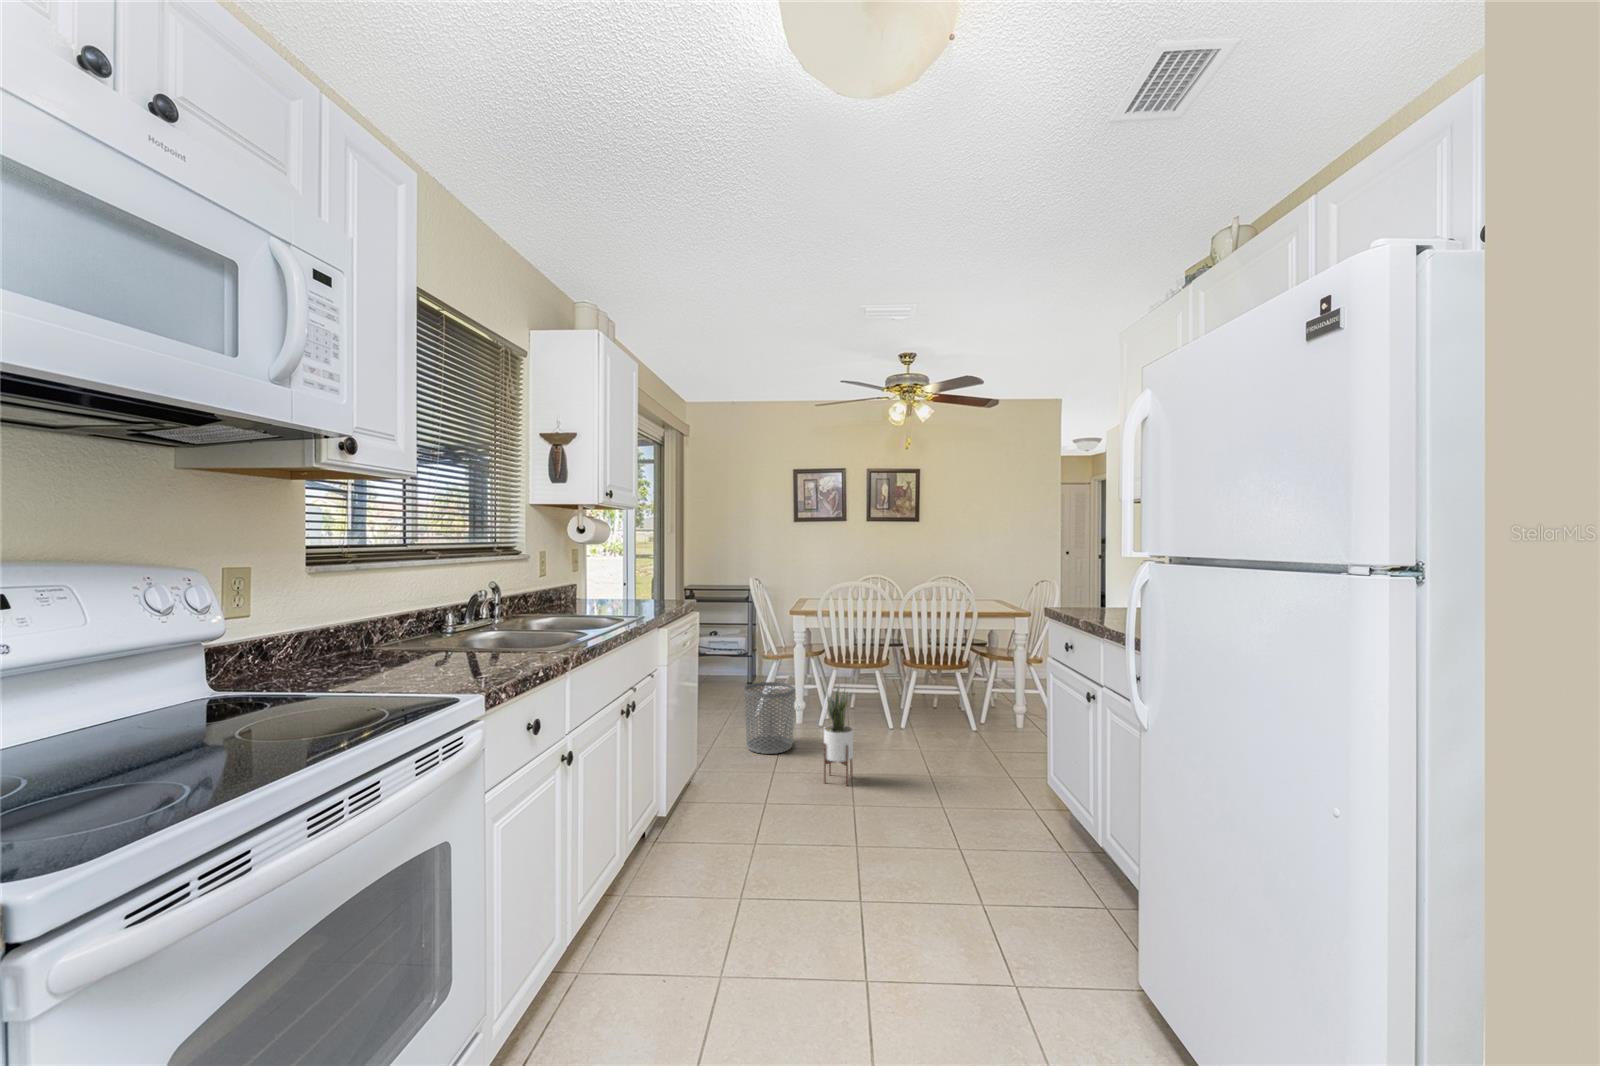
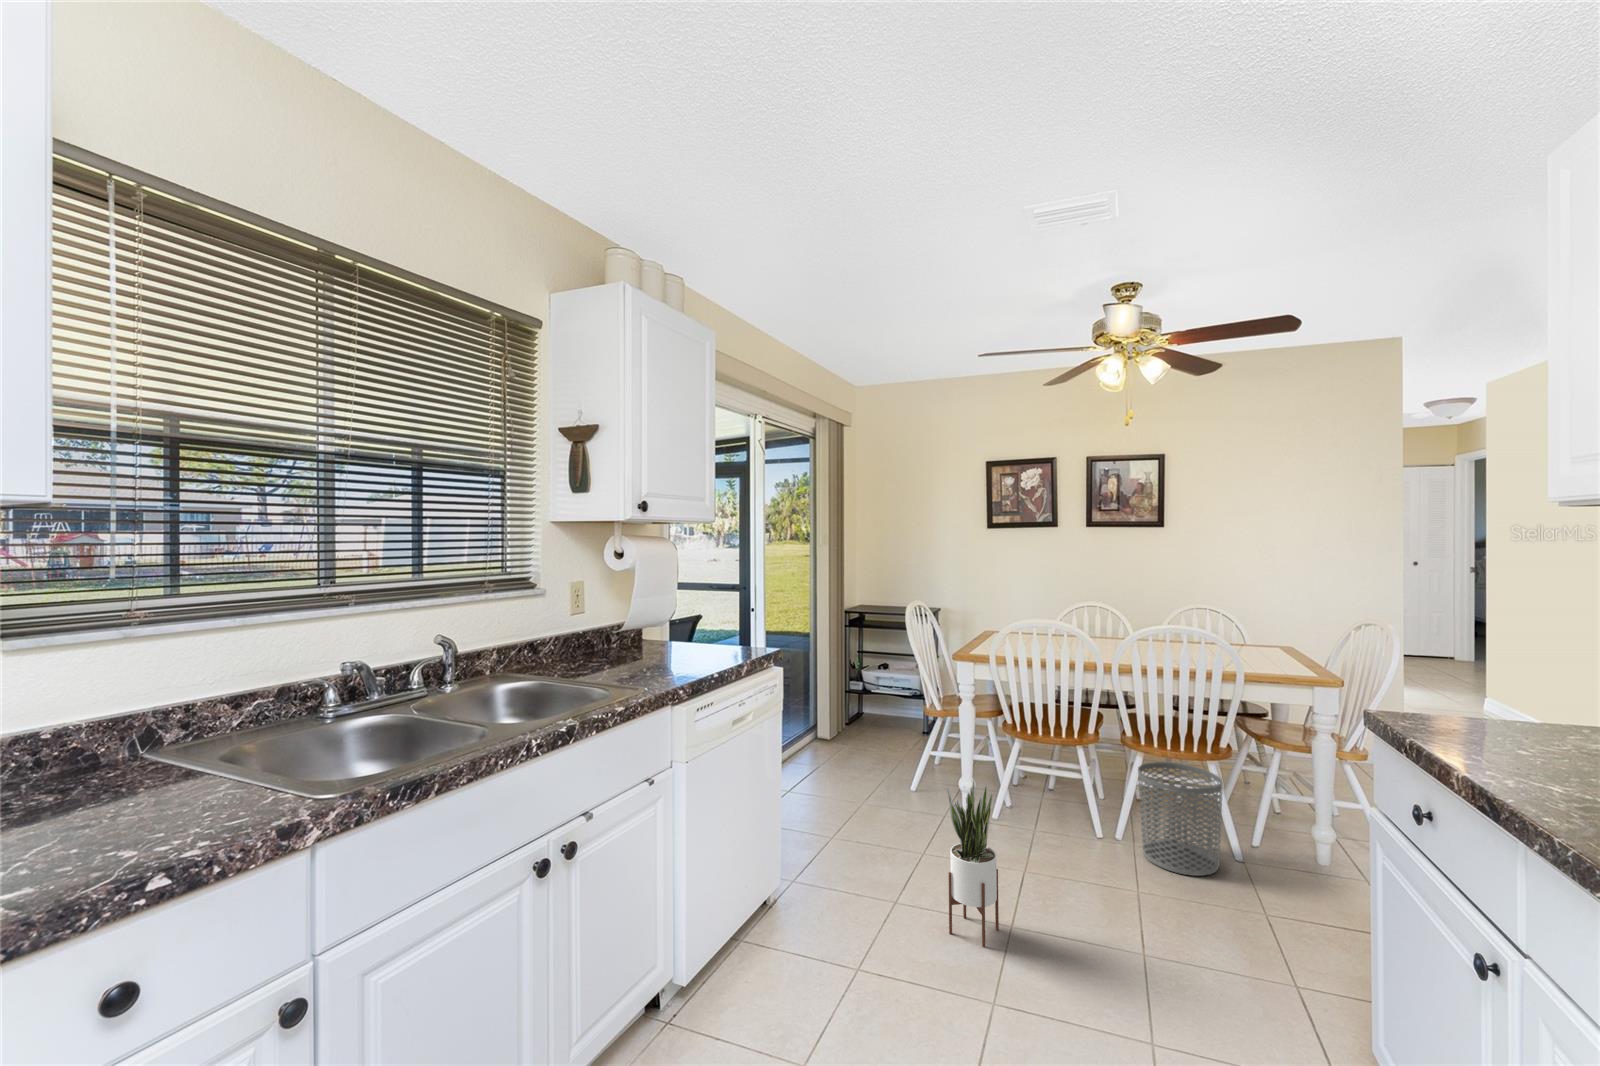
waste bin: present [744,682,795,754] -> present [1138,762,1223,876]

